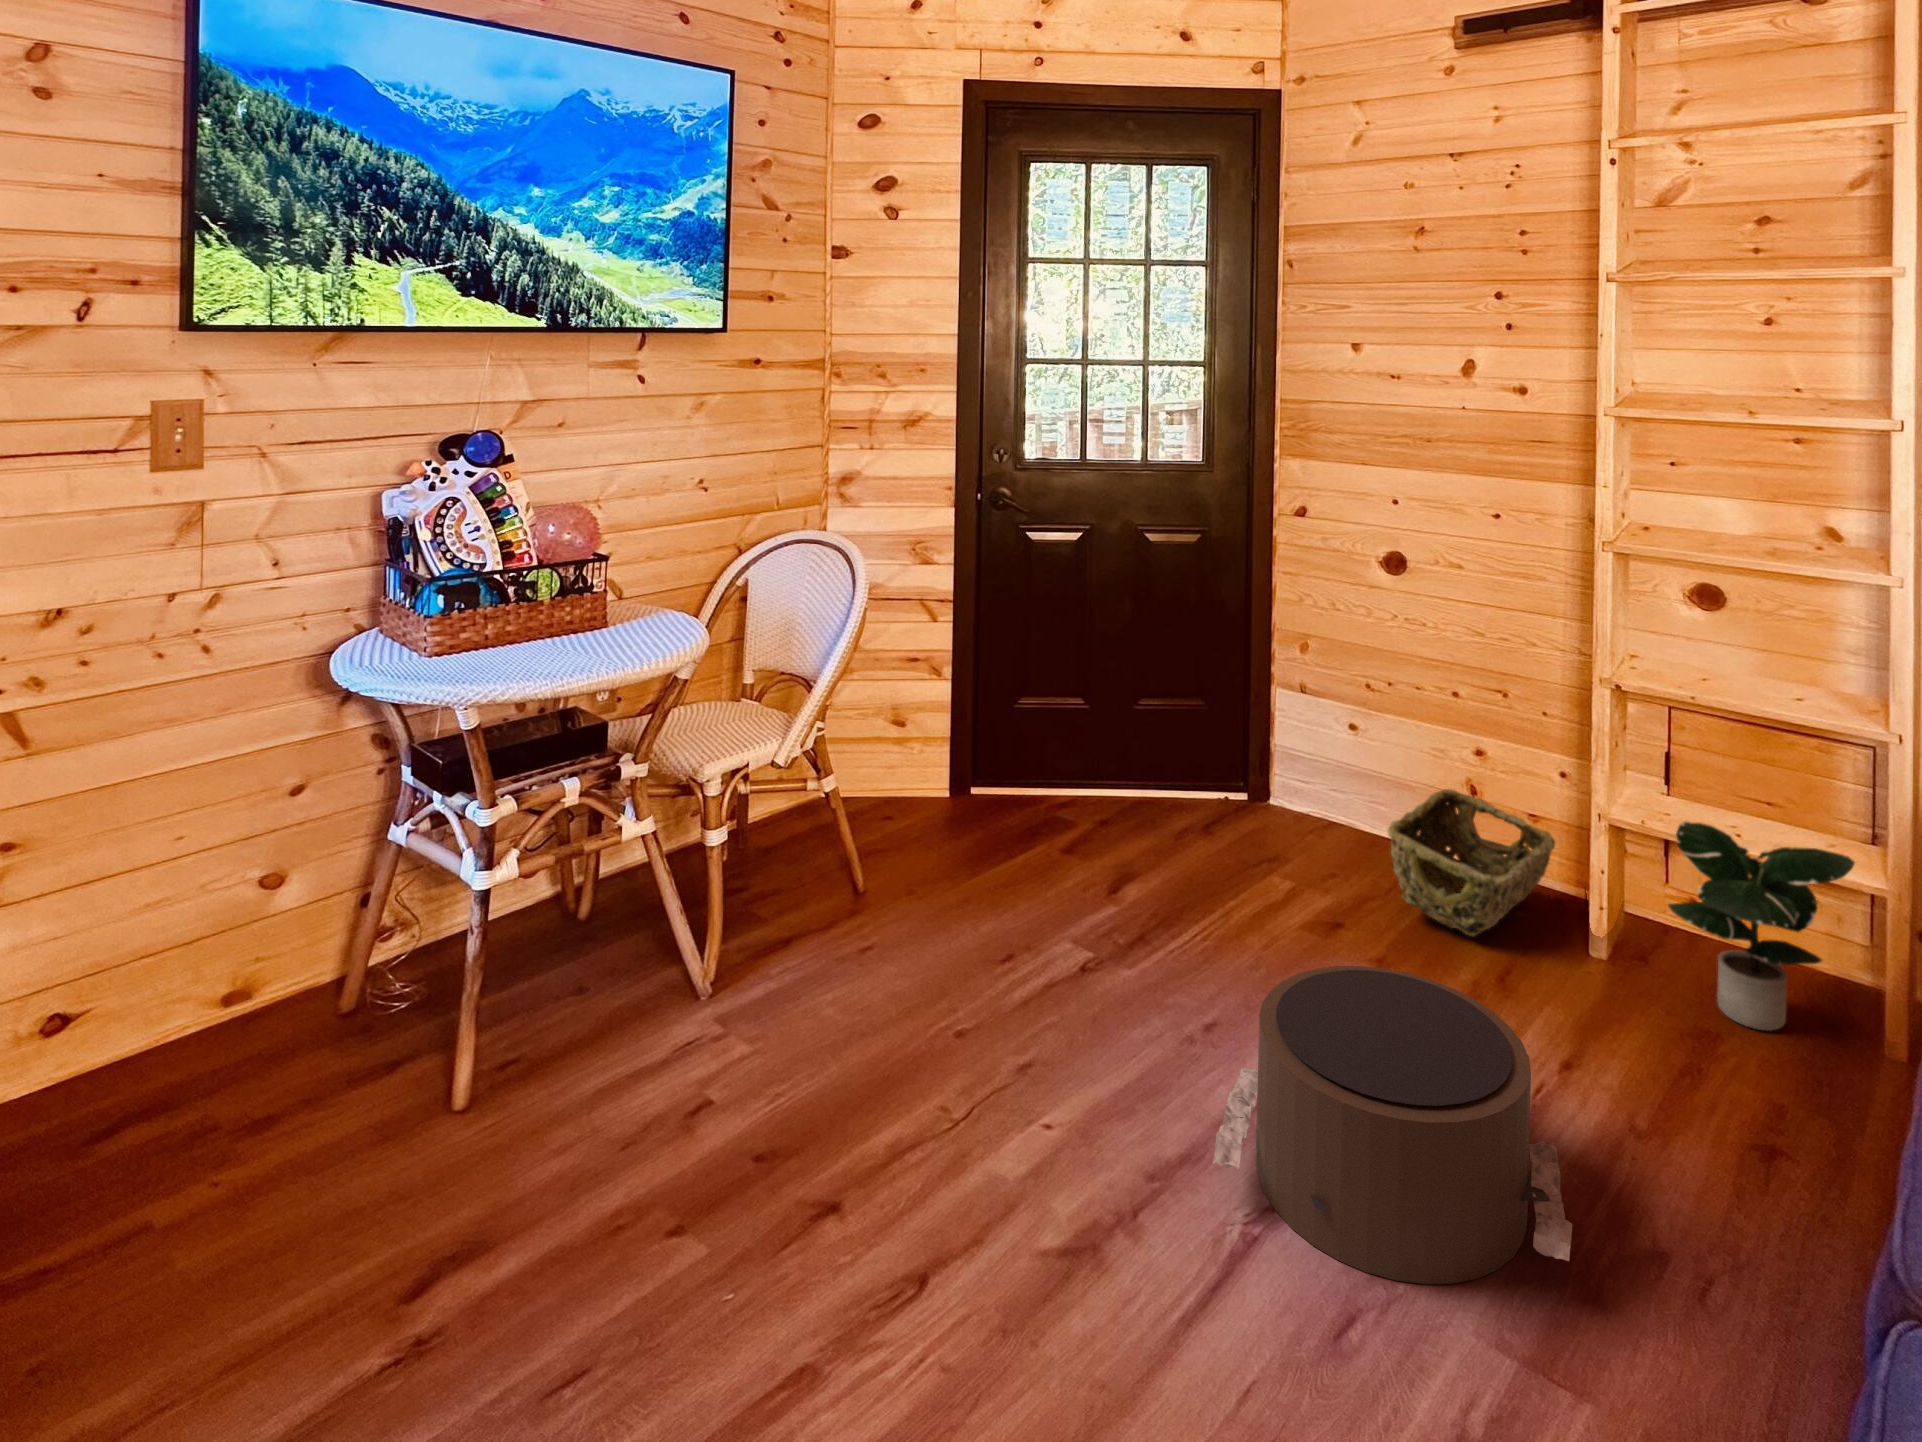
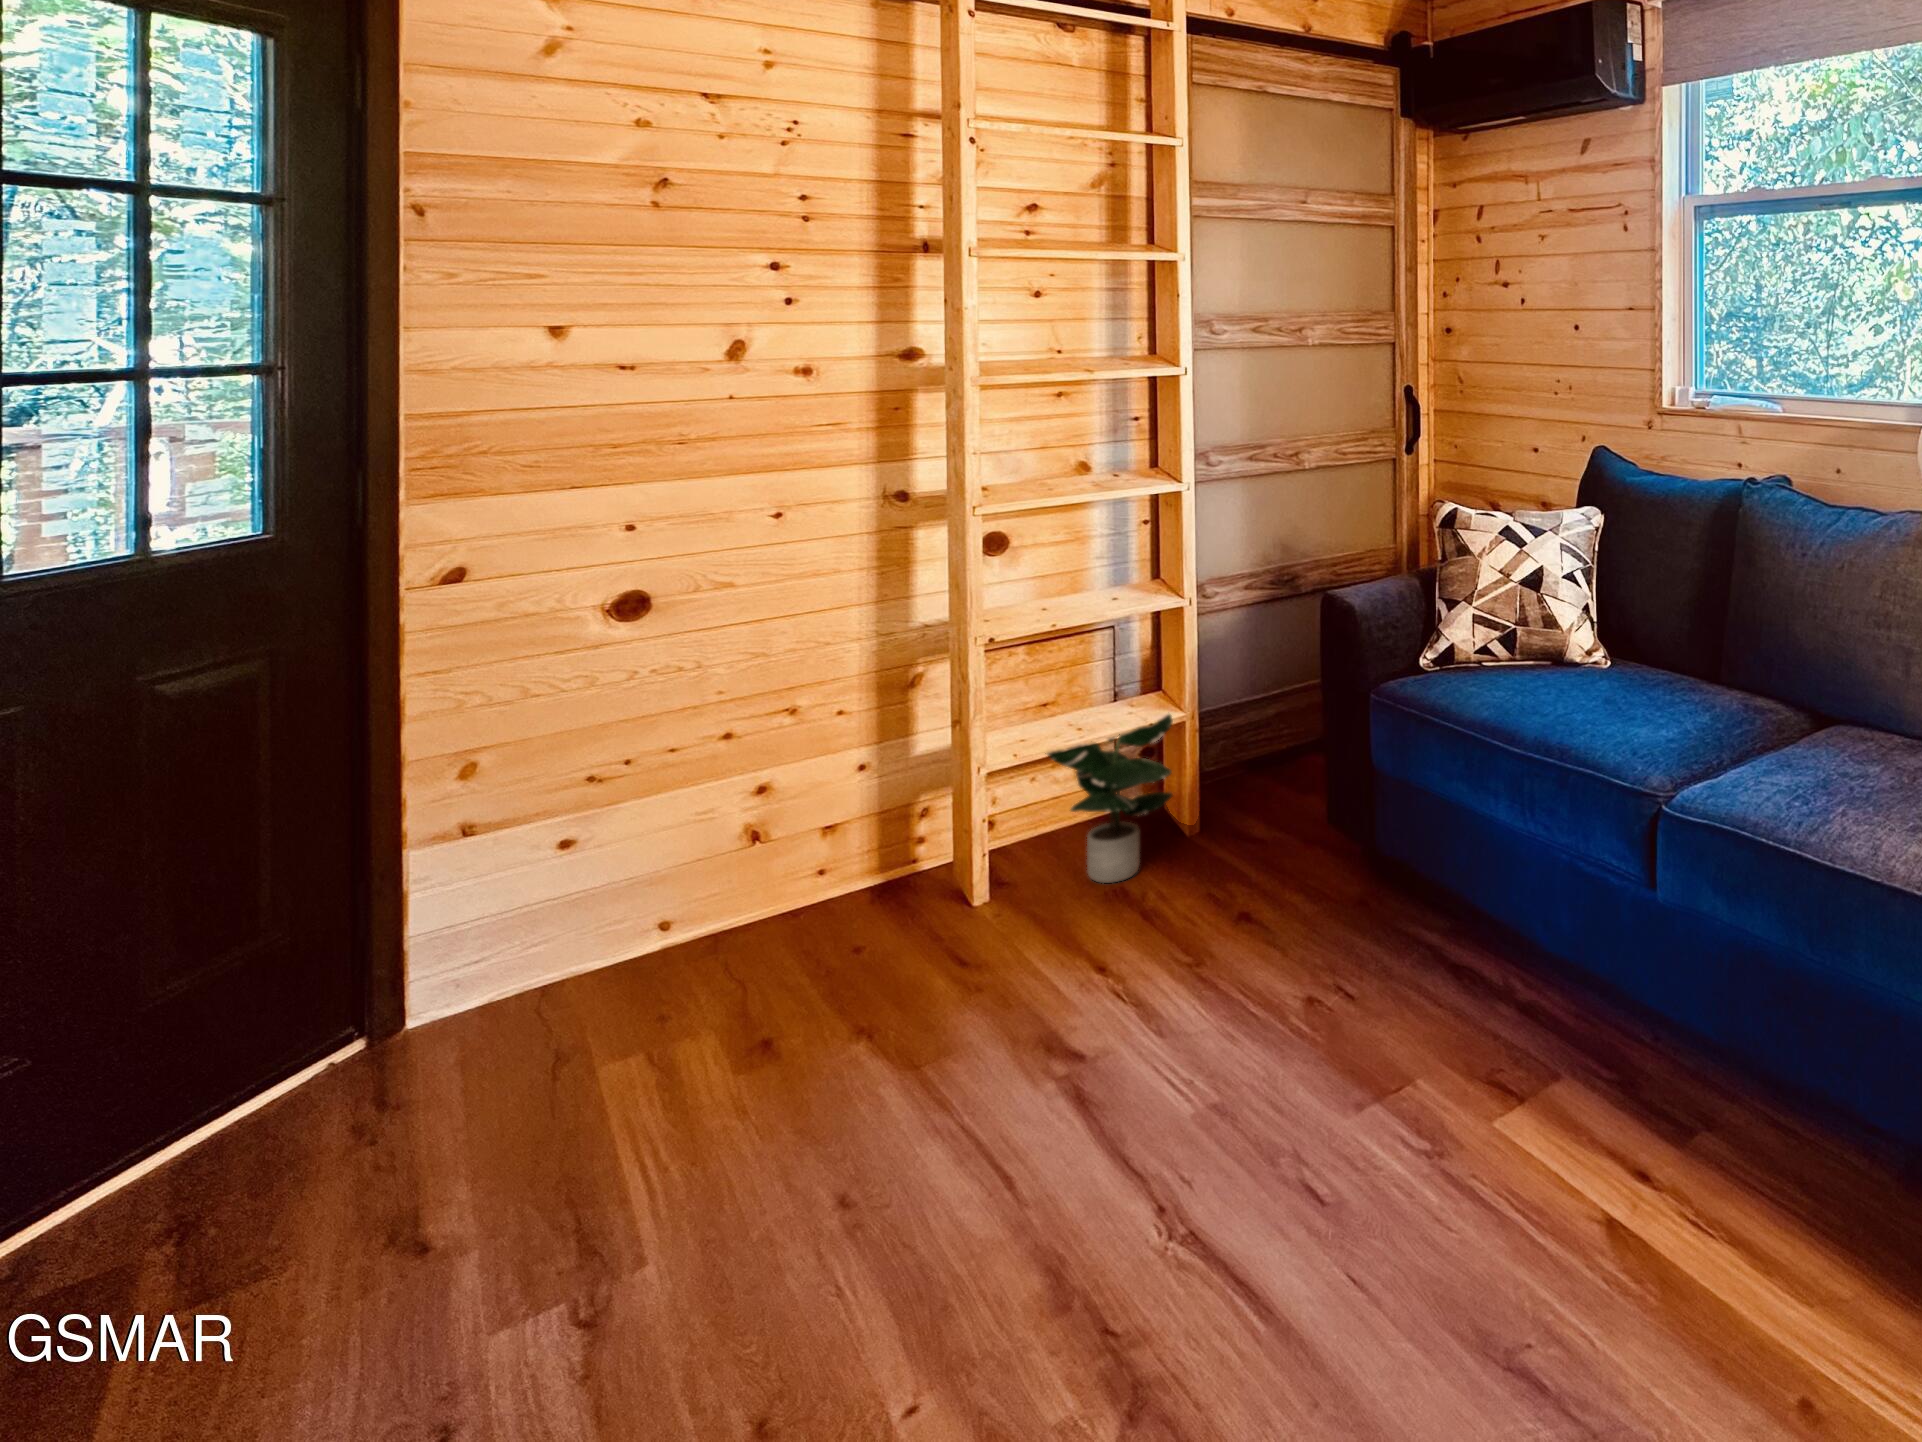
woven basket: present [1388,789,1555,936] -> none [744,835,937,978]
pouf: present [1213,966,1572,1284] -> none [1012,921,1345,1214]

